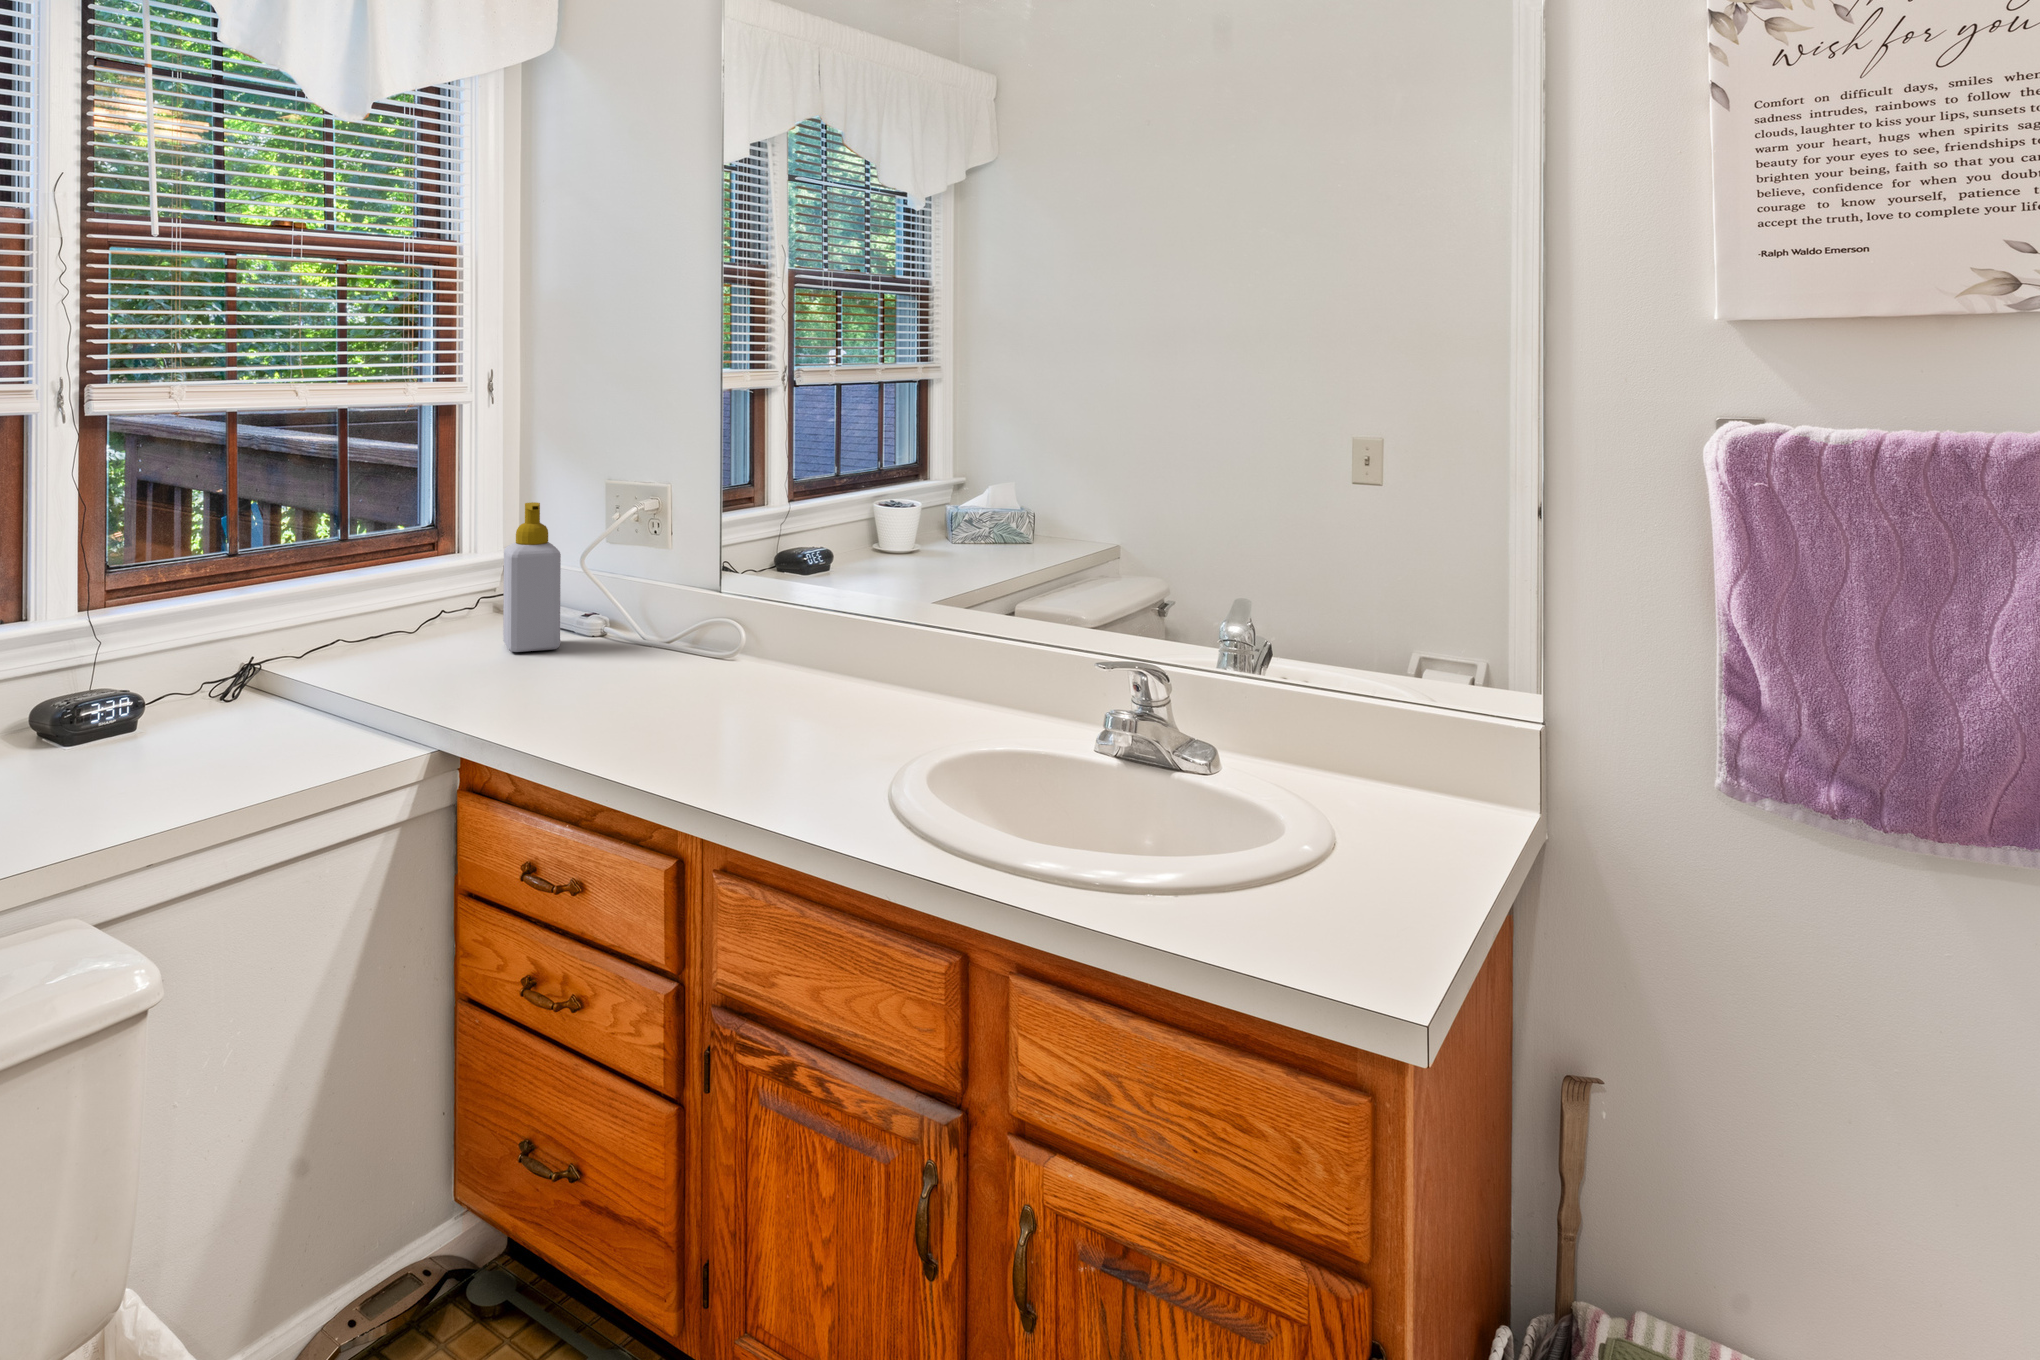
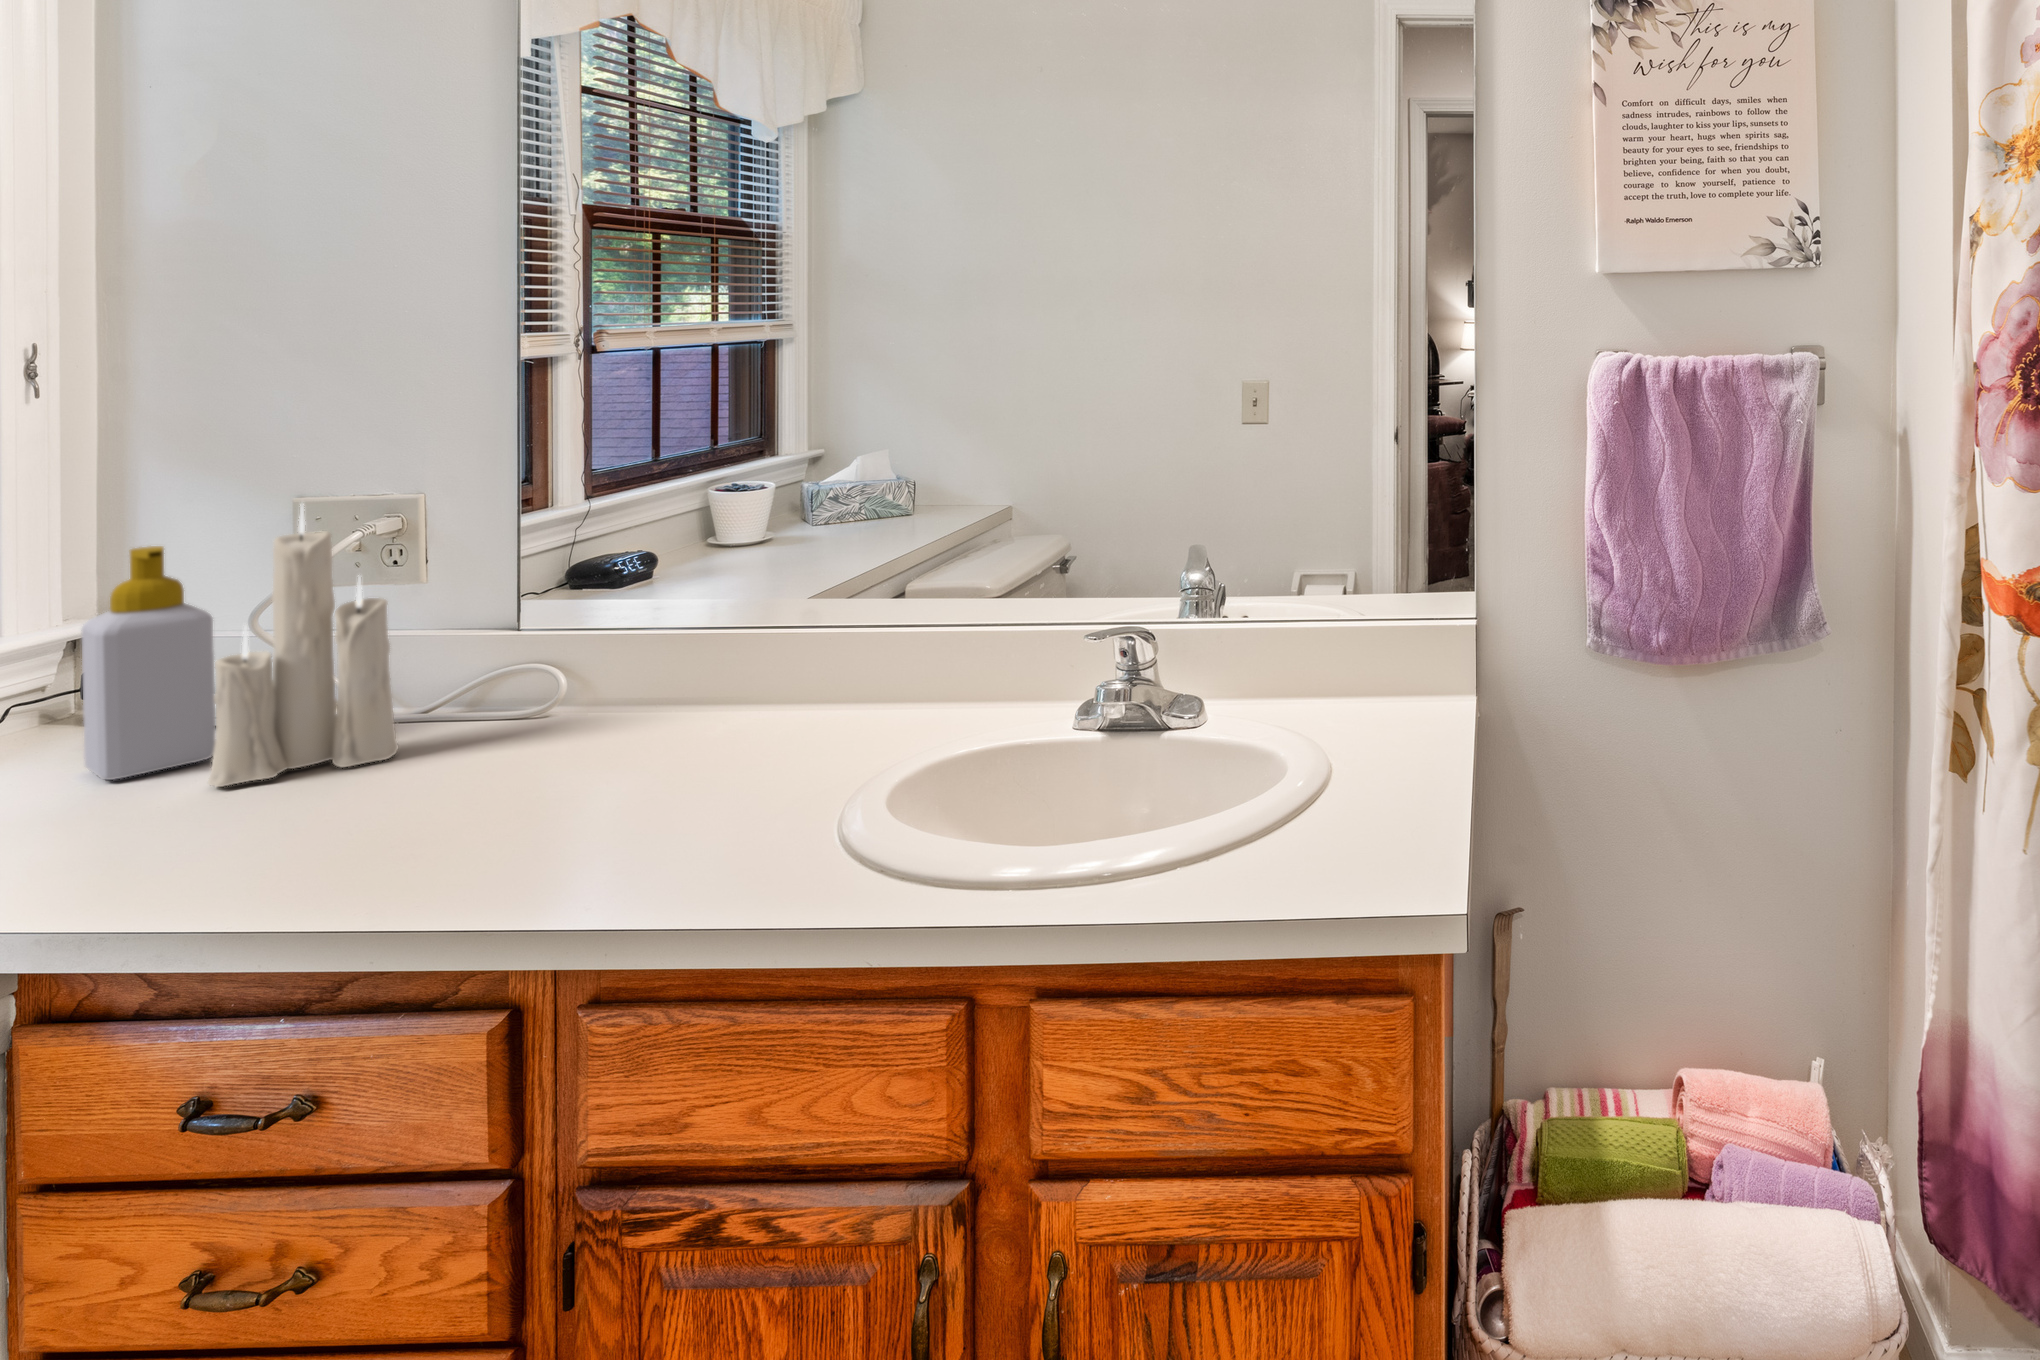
candle: none [553,471,647,670] -> present [208,504,398,787]

